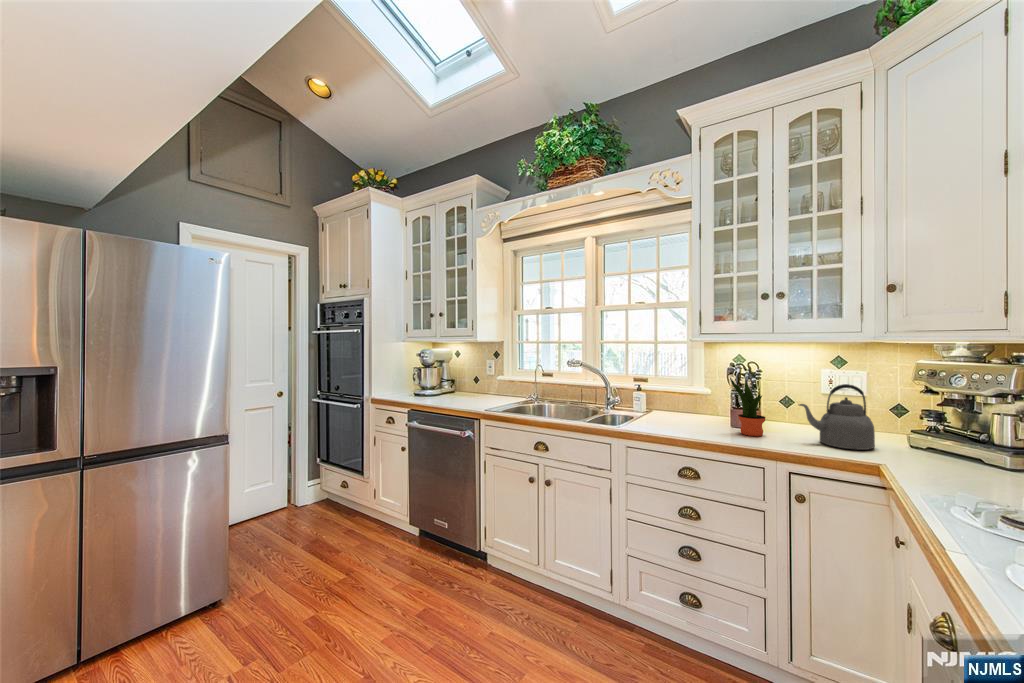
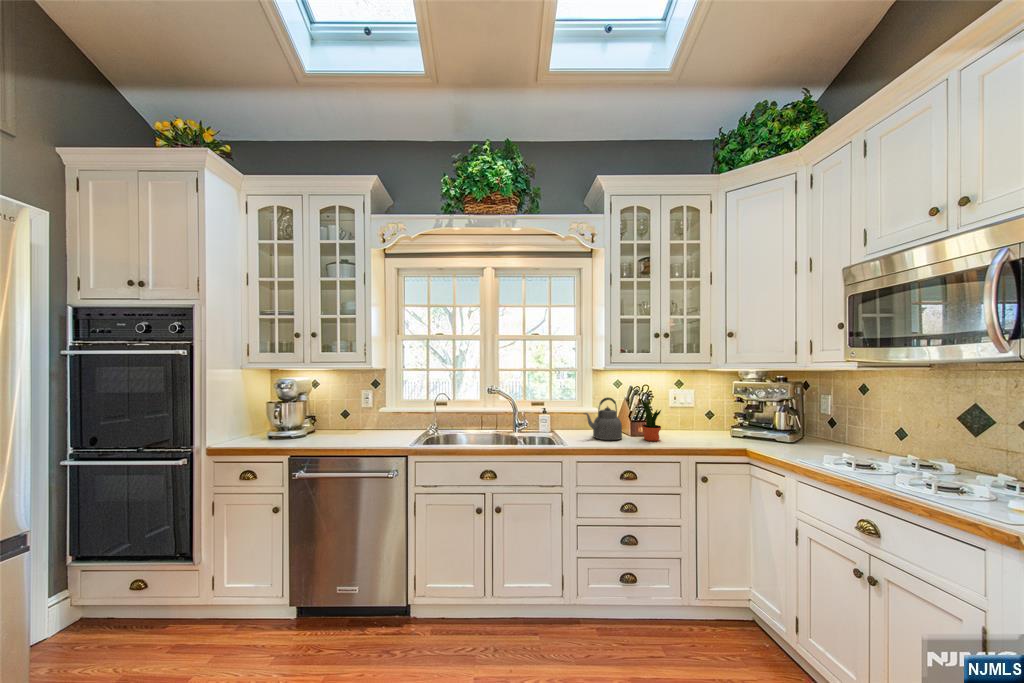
kettle: present [799,384,875,450] -> present [584,398,622,440]

